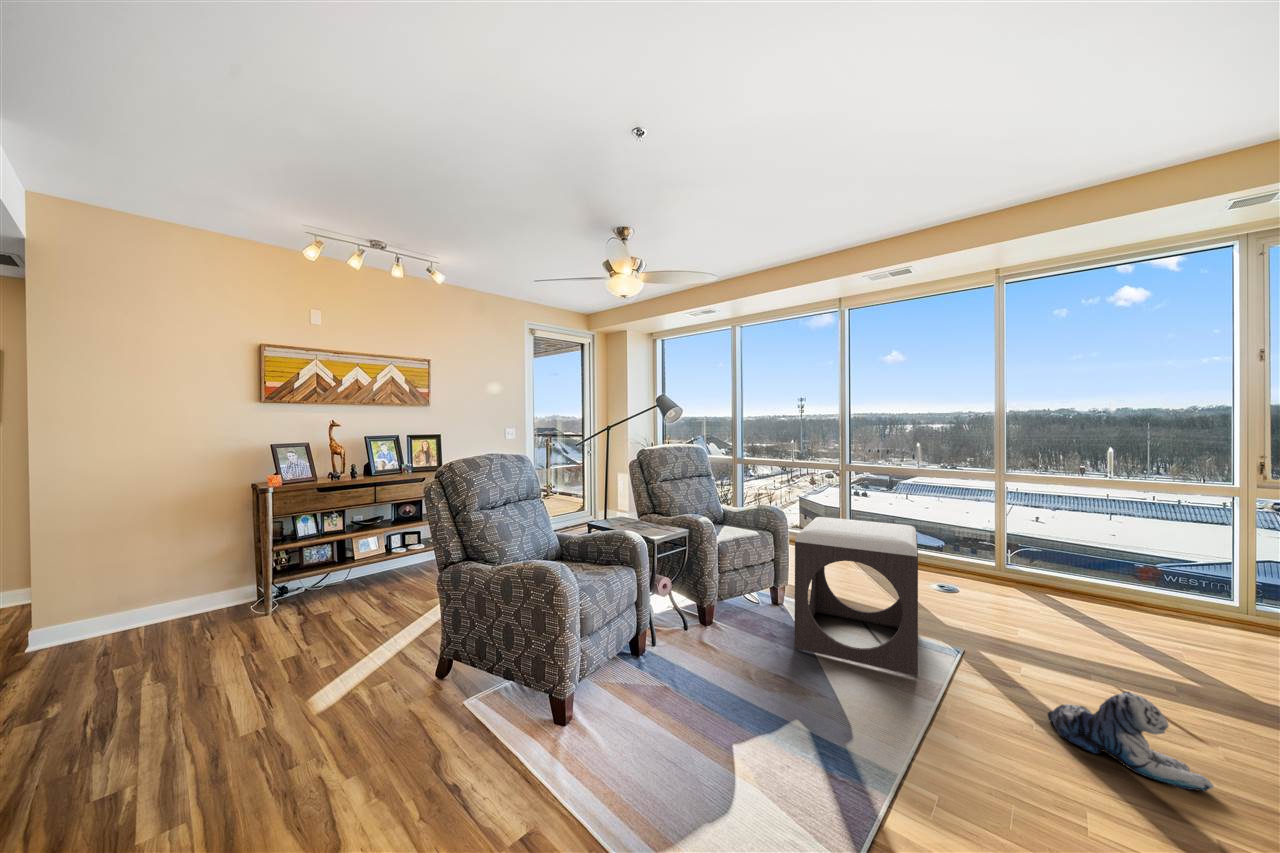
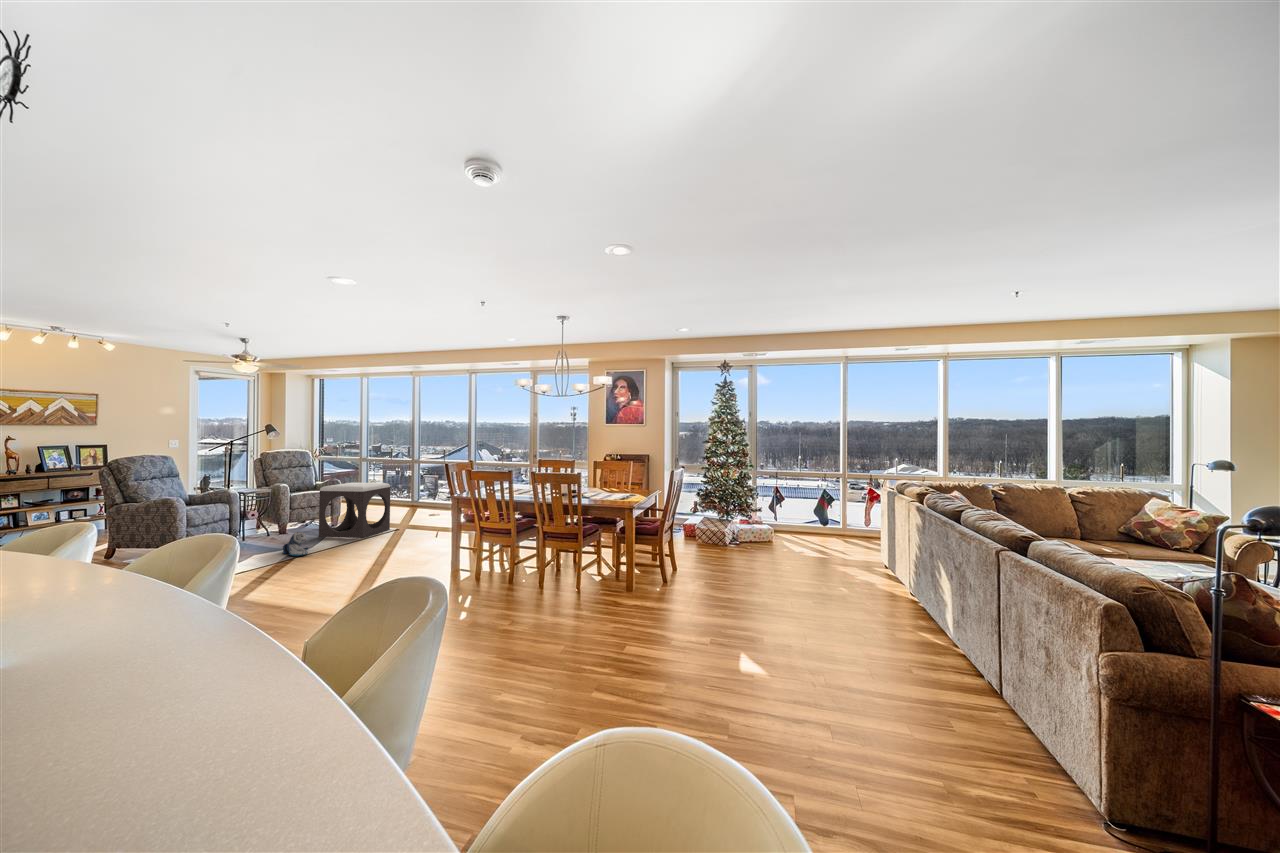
plush toy: present [1048,692,1213,791] -> present [283,532,308,556]

